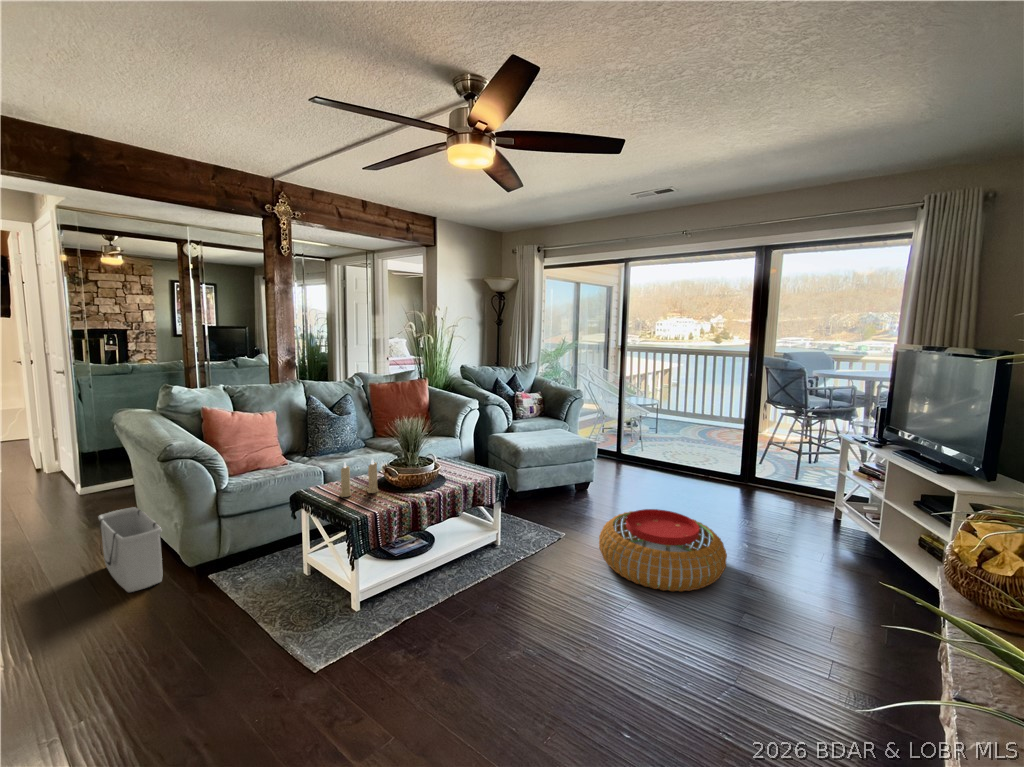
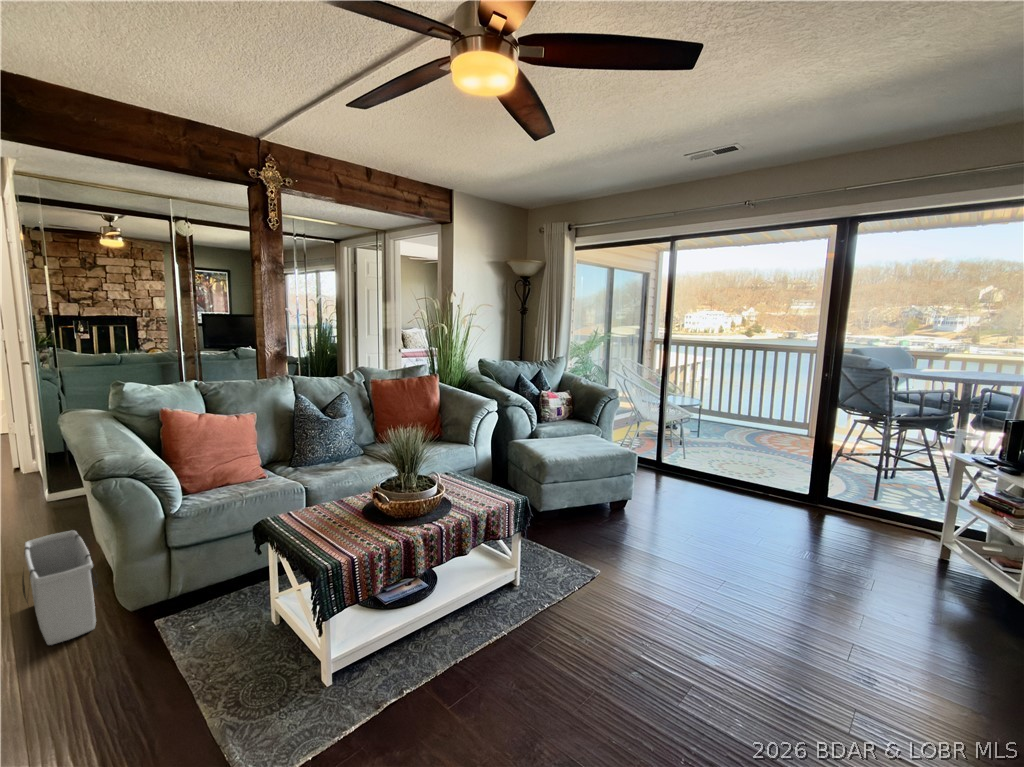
candle: present [340,459,379,497] -> none [313,478,365,531]
pouf: present [599,509,727,592] -> none [645,546,821,669]

